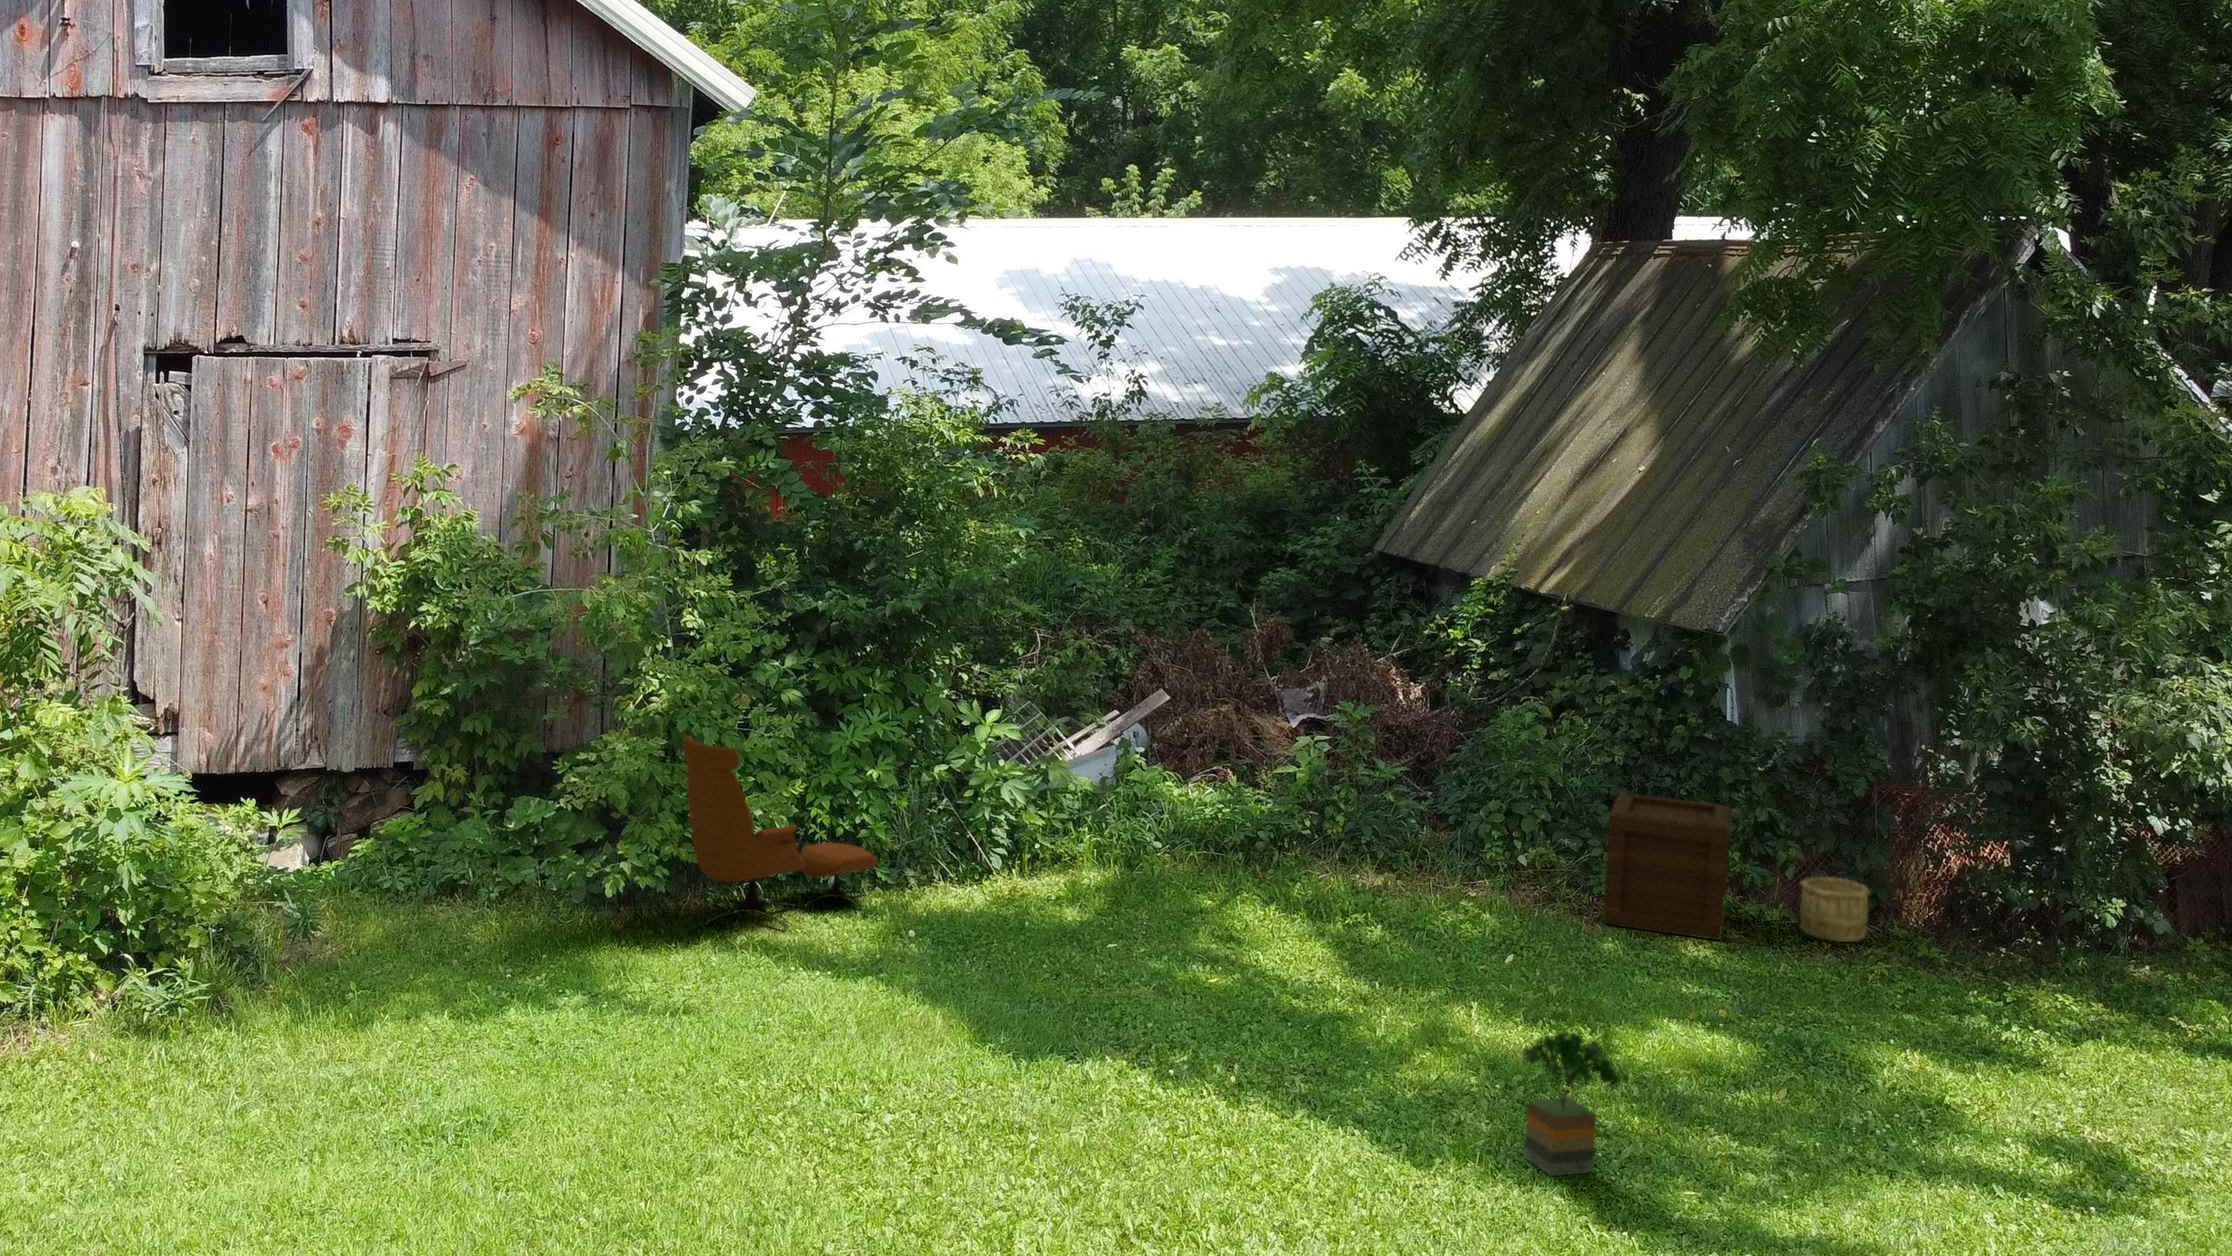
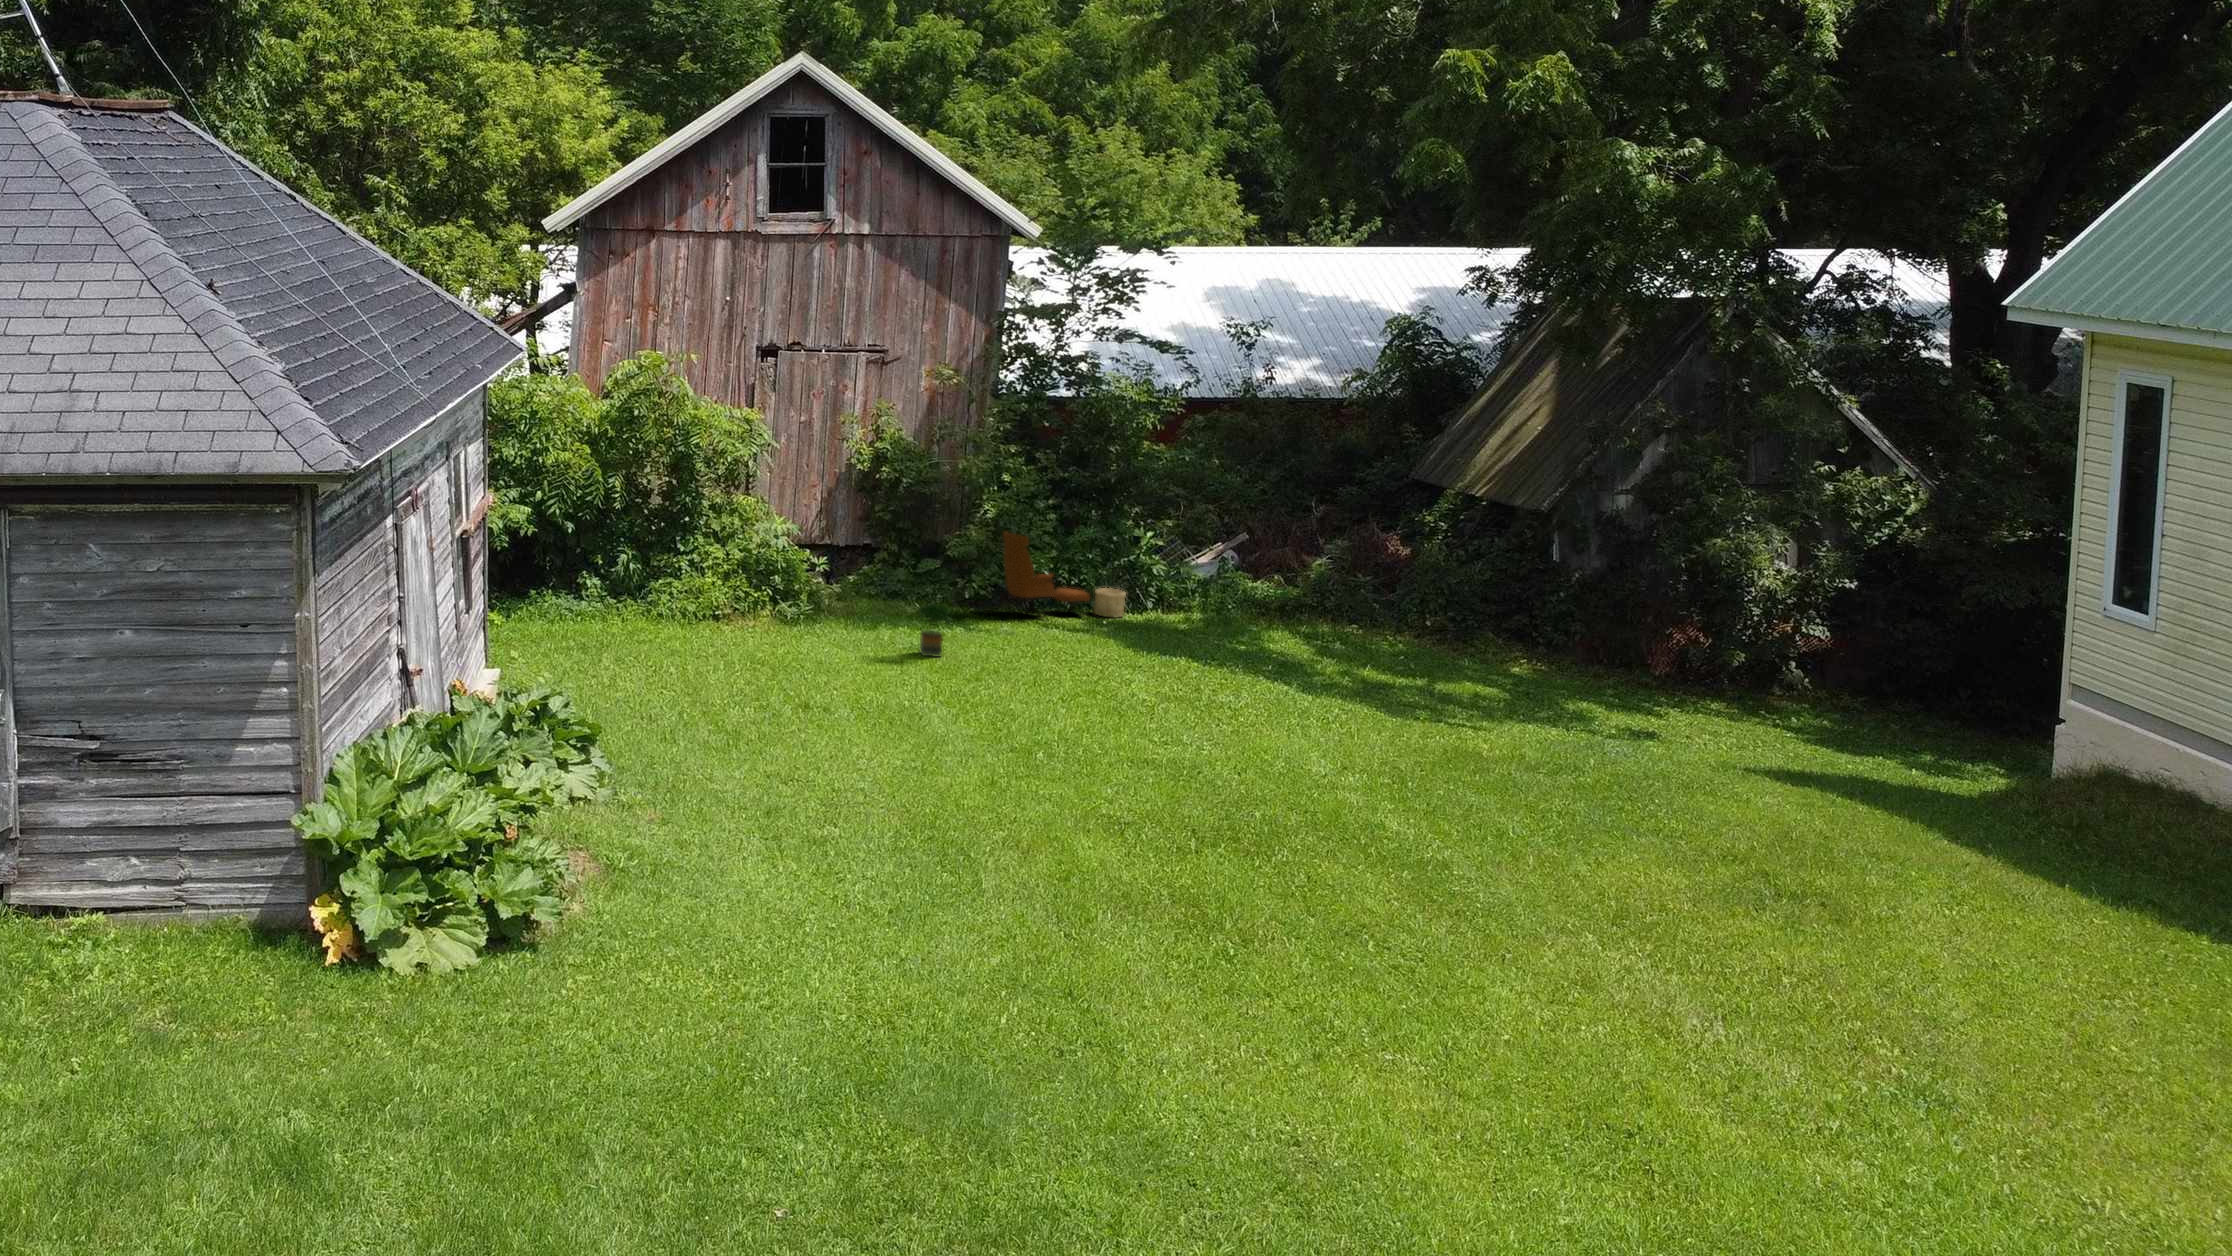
wooden crate: present [1603,793,1732,940] -> none [1455,591,1533,660]
wooden bucket: present [1800,877,1870,942] -> present [1094,588,1126,617]
potted tree: present [1521,1031,1621,1176] -> present [918,604,951,657]

